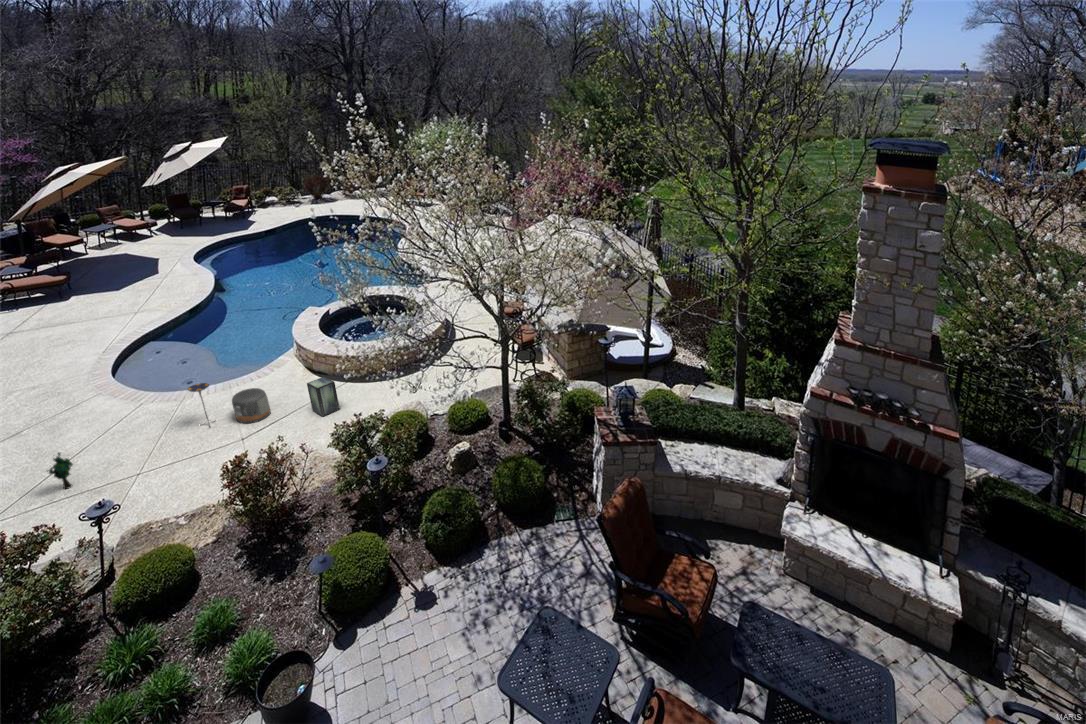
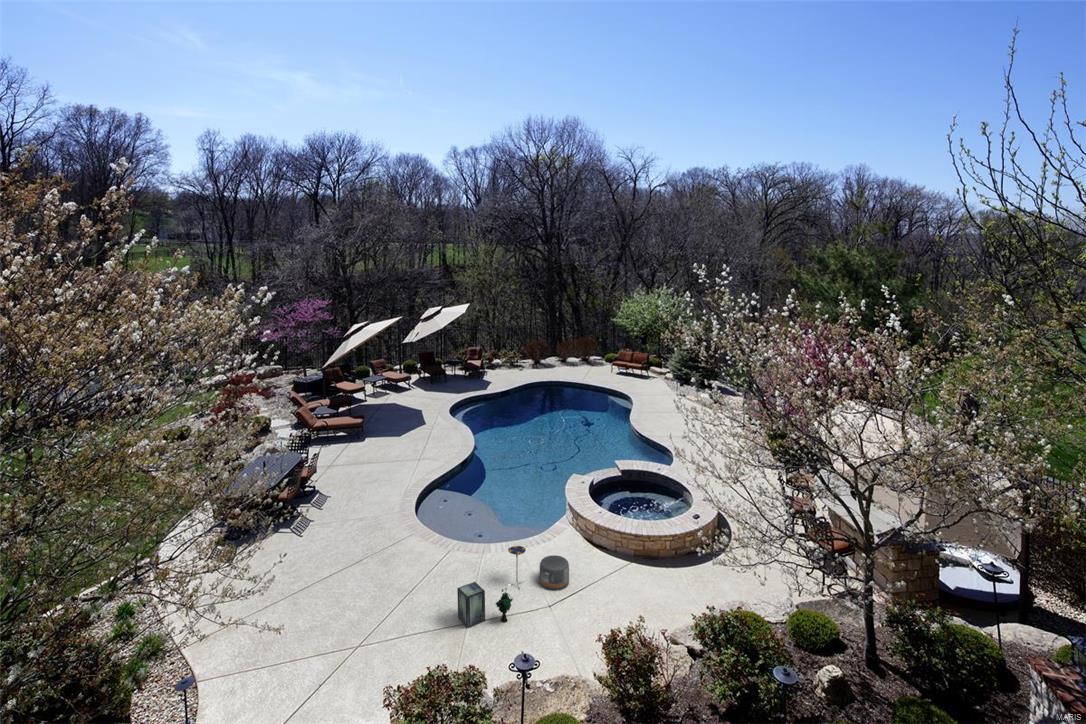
storage box: present [307,377,340,417] -> present [457,582,485,628]
decorative plant: present [48,453,73,489] -> present [496,588,513,622]

